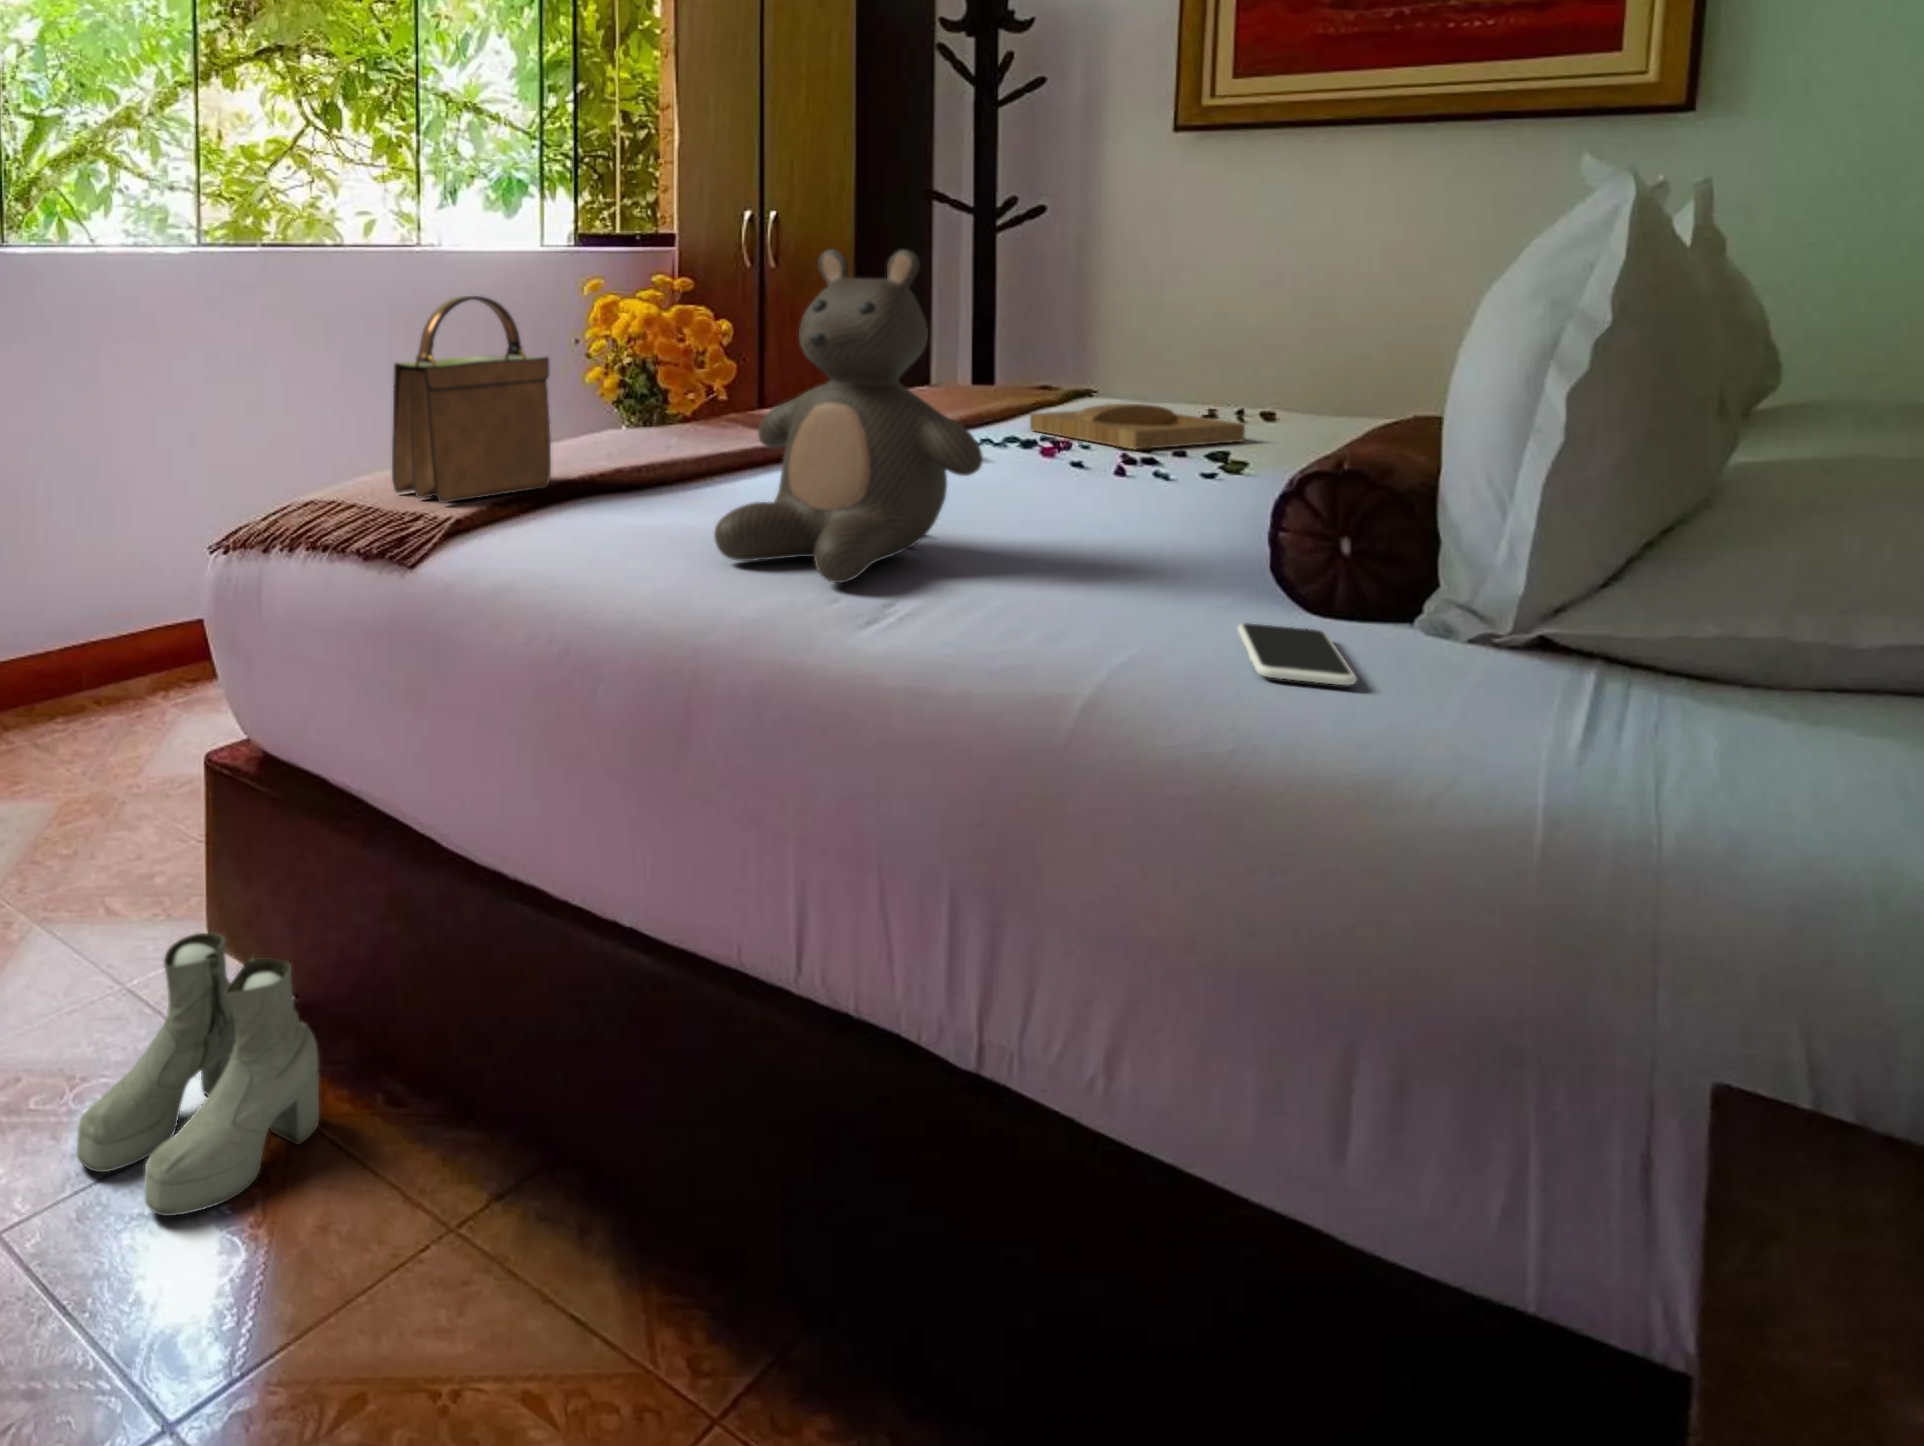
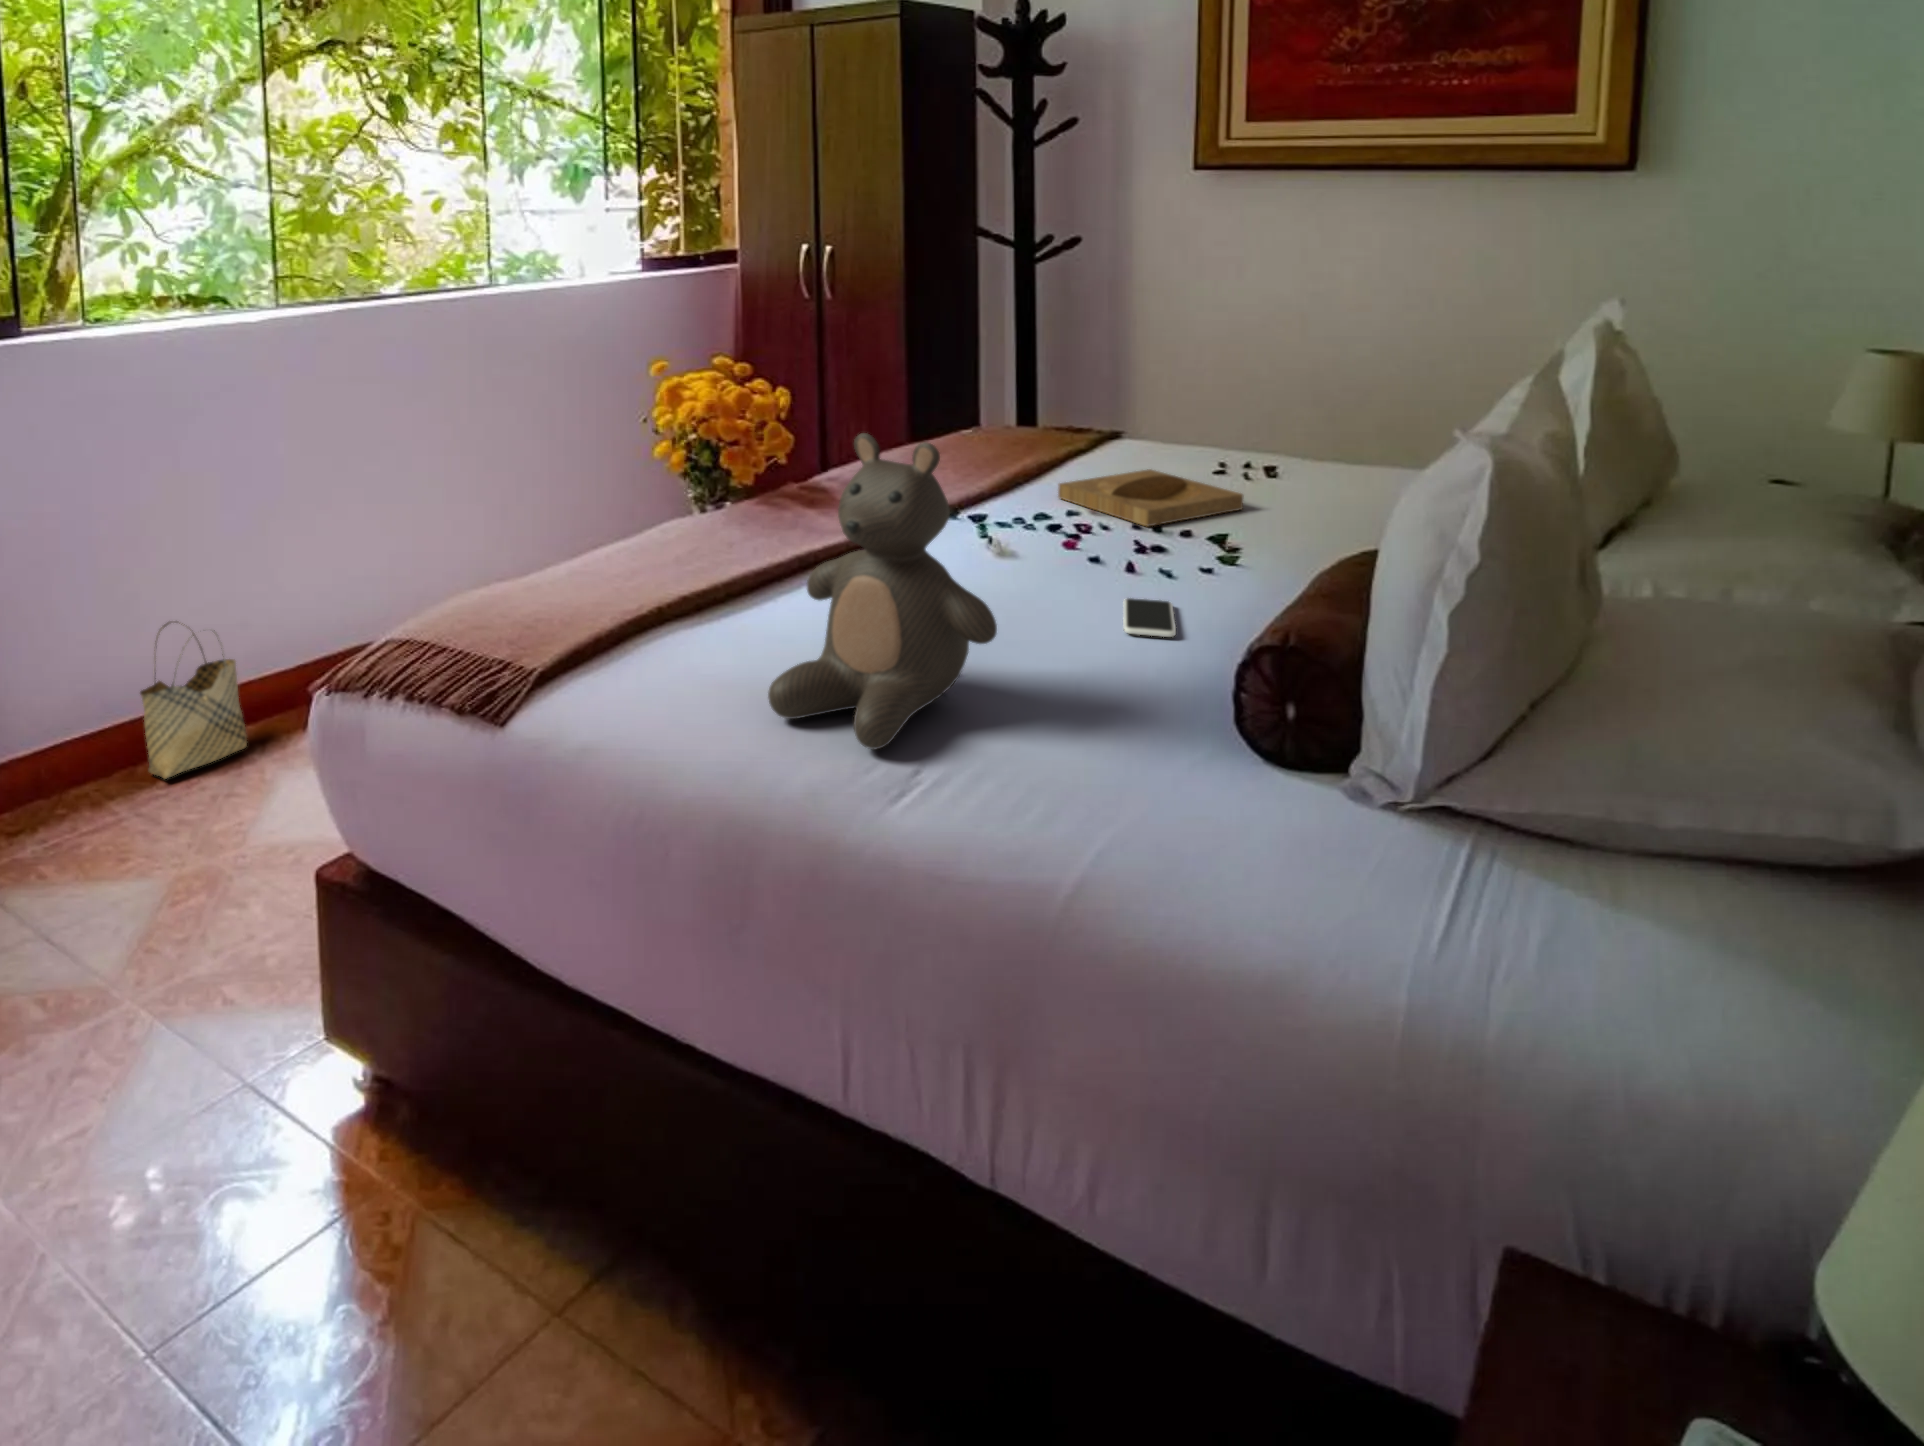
handbag: present [392,296,551,503] -> none [478,441,625,639]
woven basket: none [33,555,141,716] -> present [140,622,247,779]
smartphone: present [1238,623,1357,685] -> present [1123,598,1176,637]
boots: present [77,933,319,1216] -> none [213,1054,433,1330]

